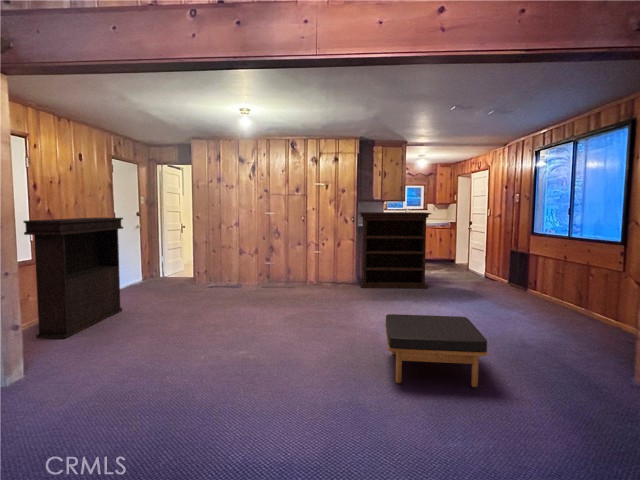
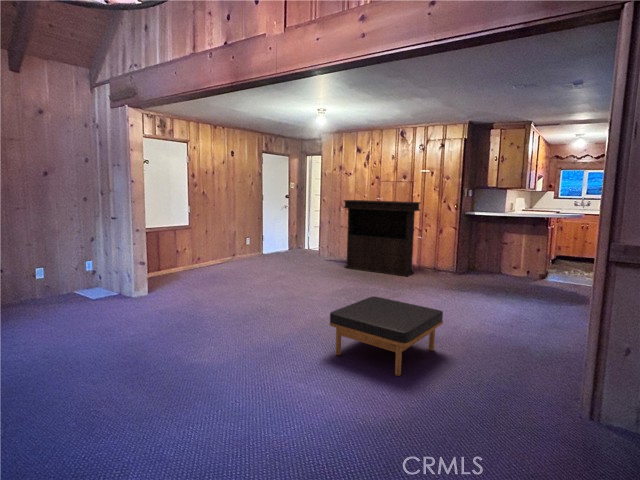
bookshelf: present [358,212,431,288] -> none [455,200,543,286]
console table: present [24,217,123,339] -> present [344,200,420,276]

